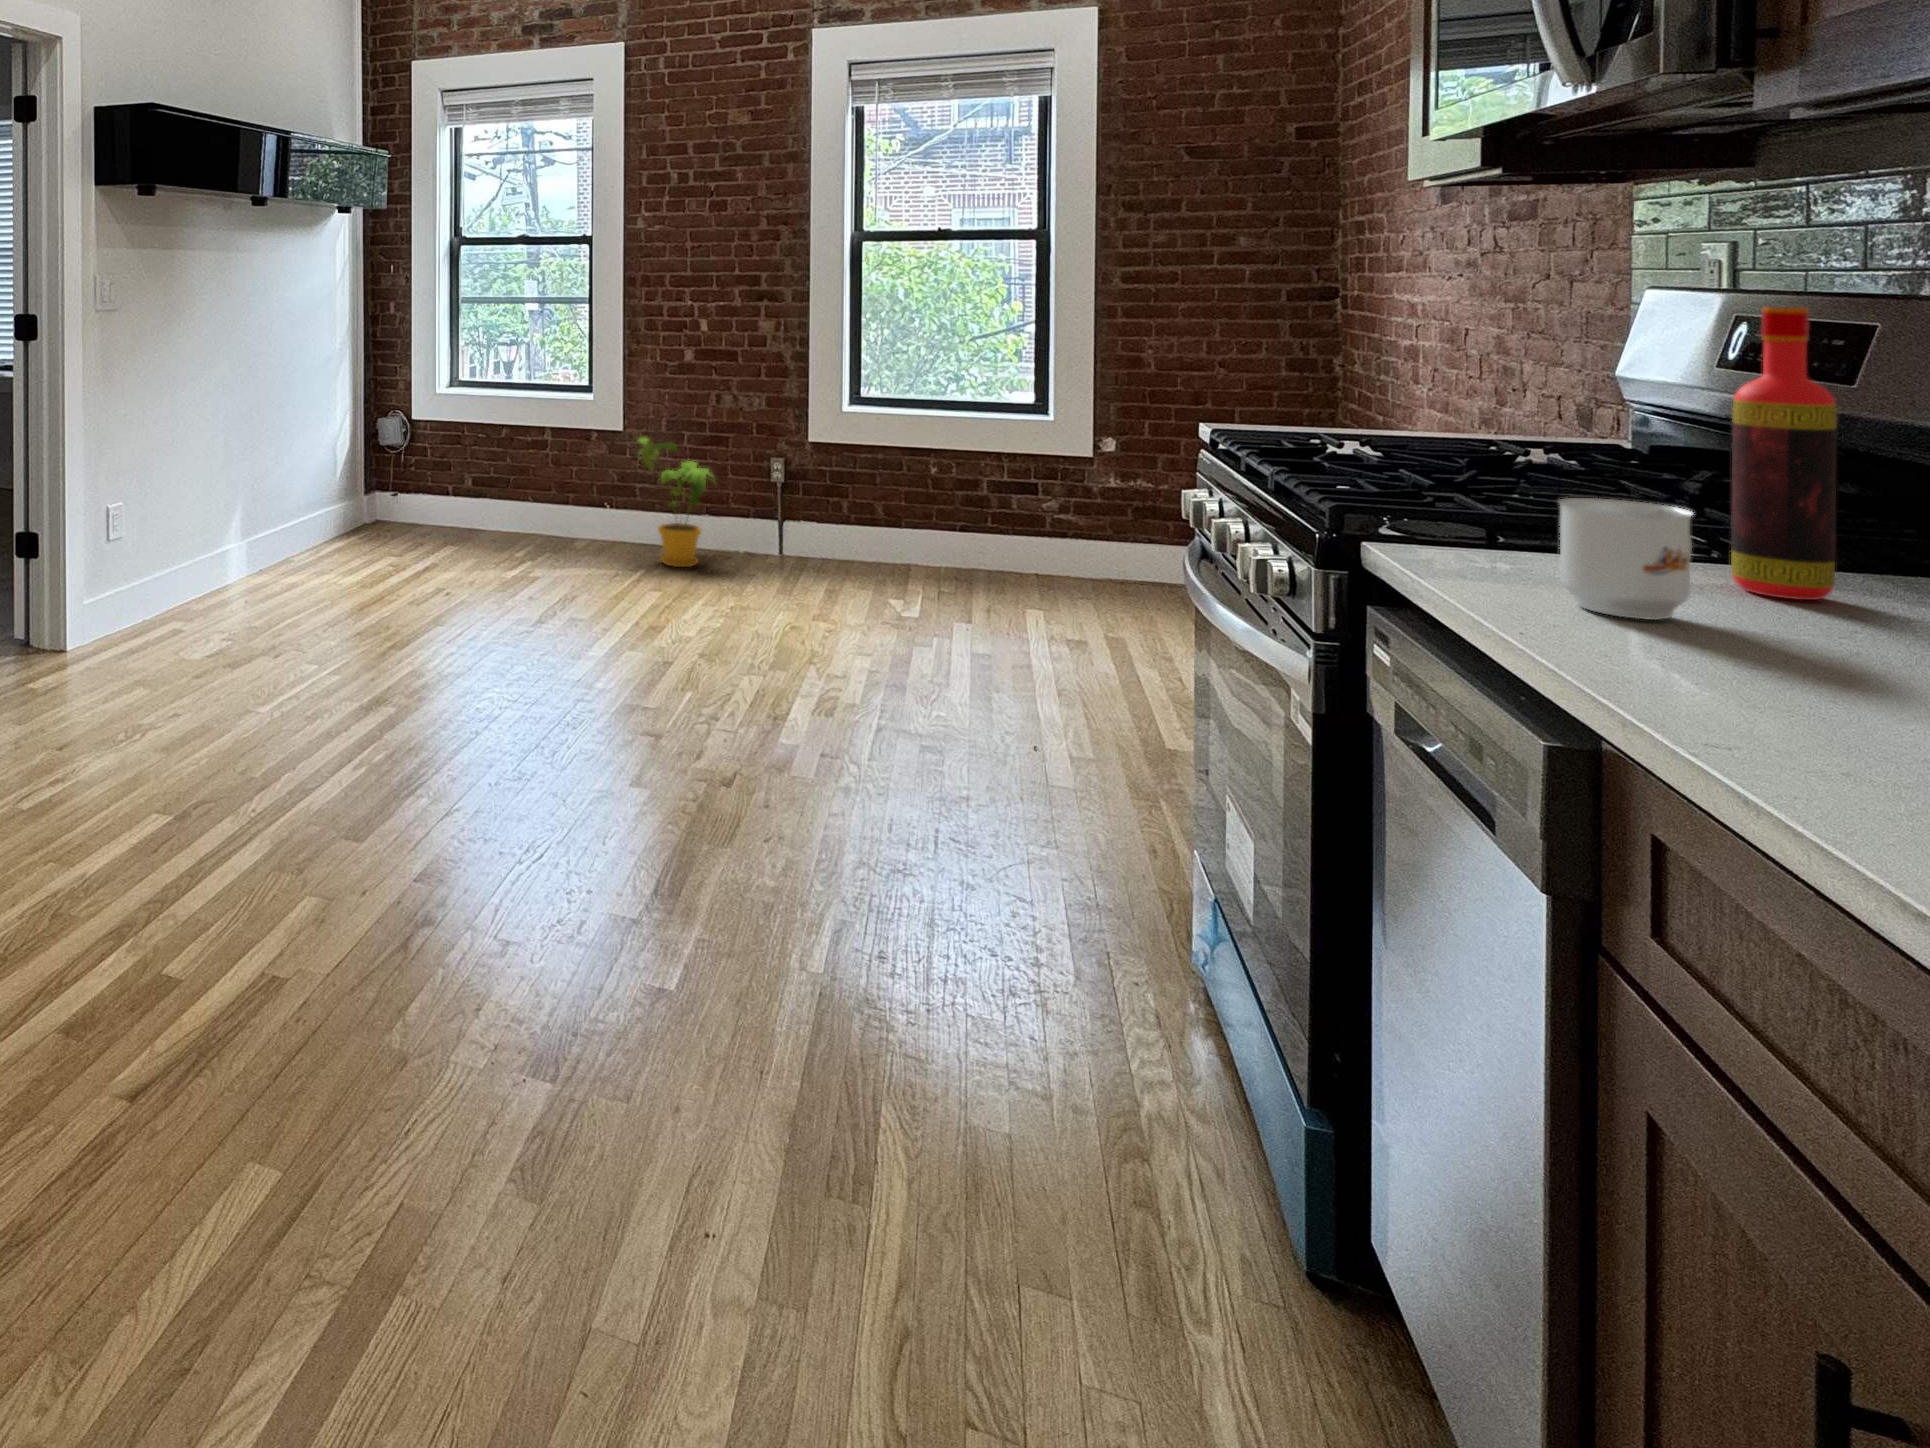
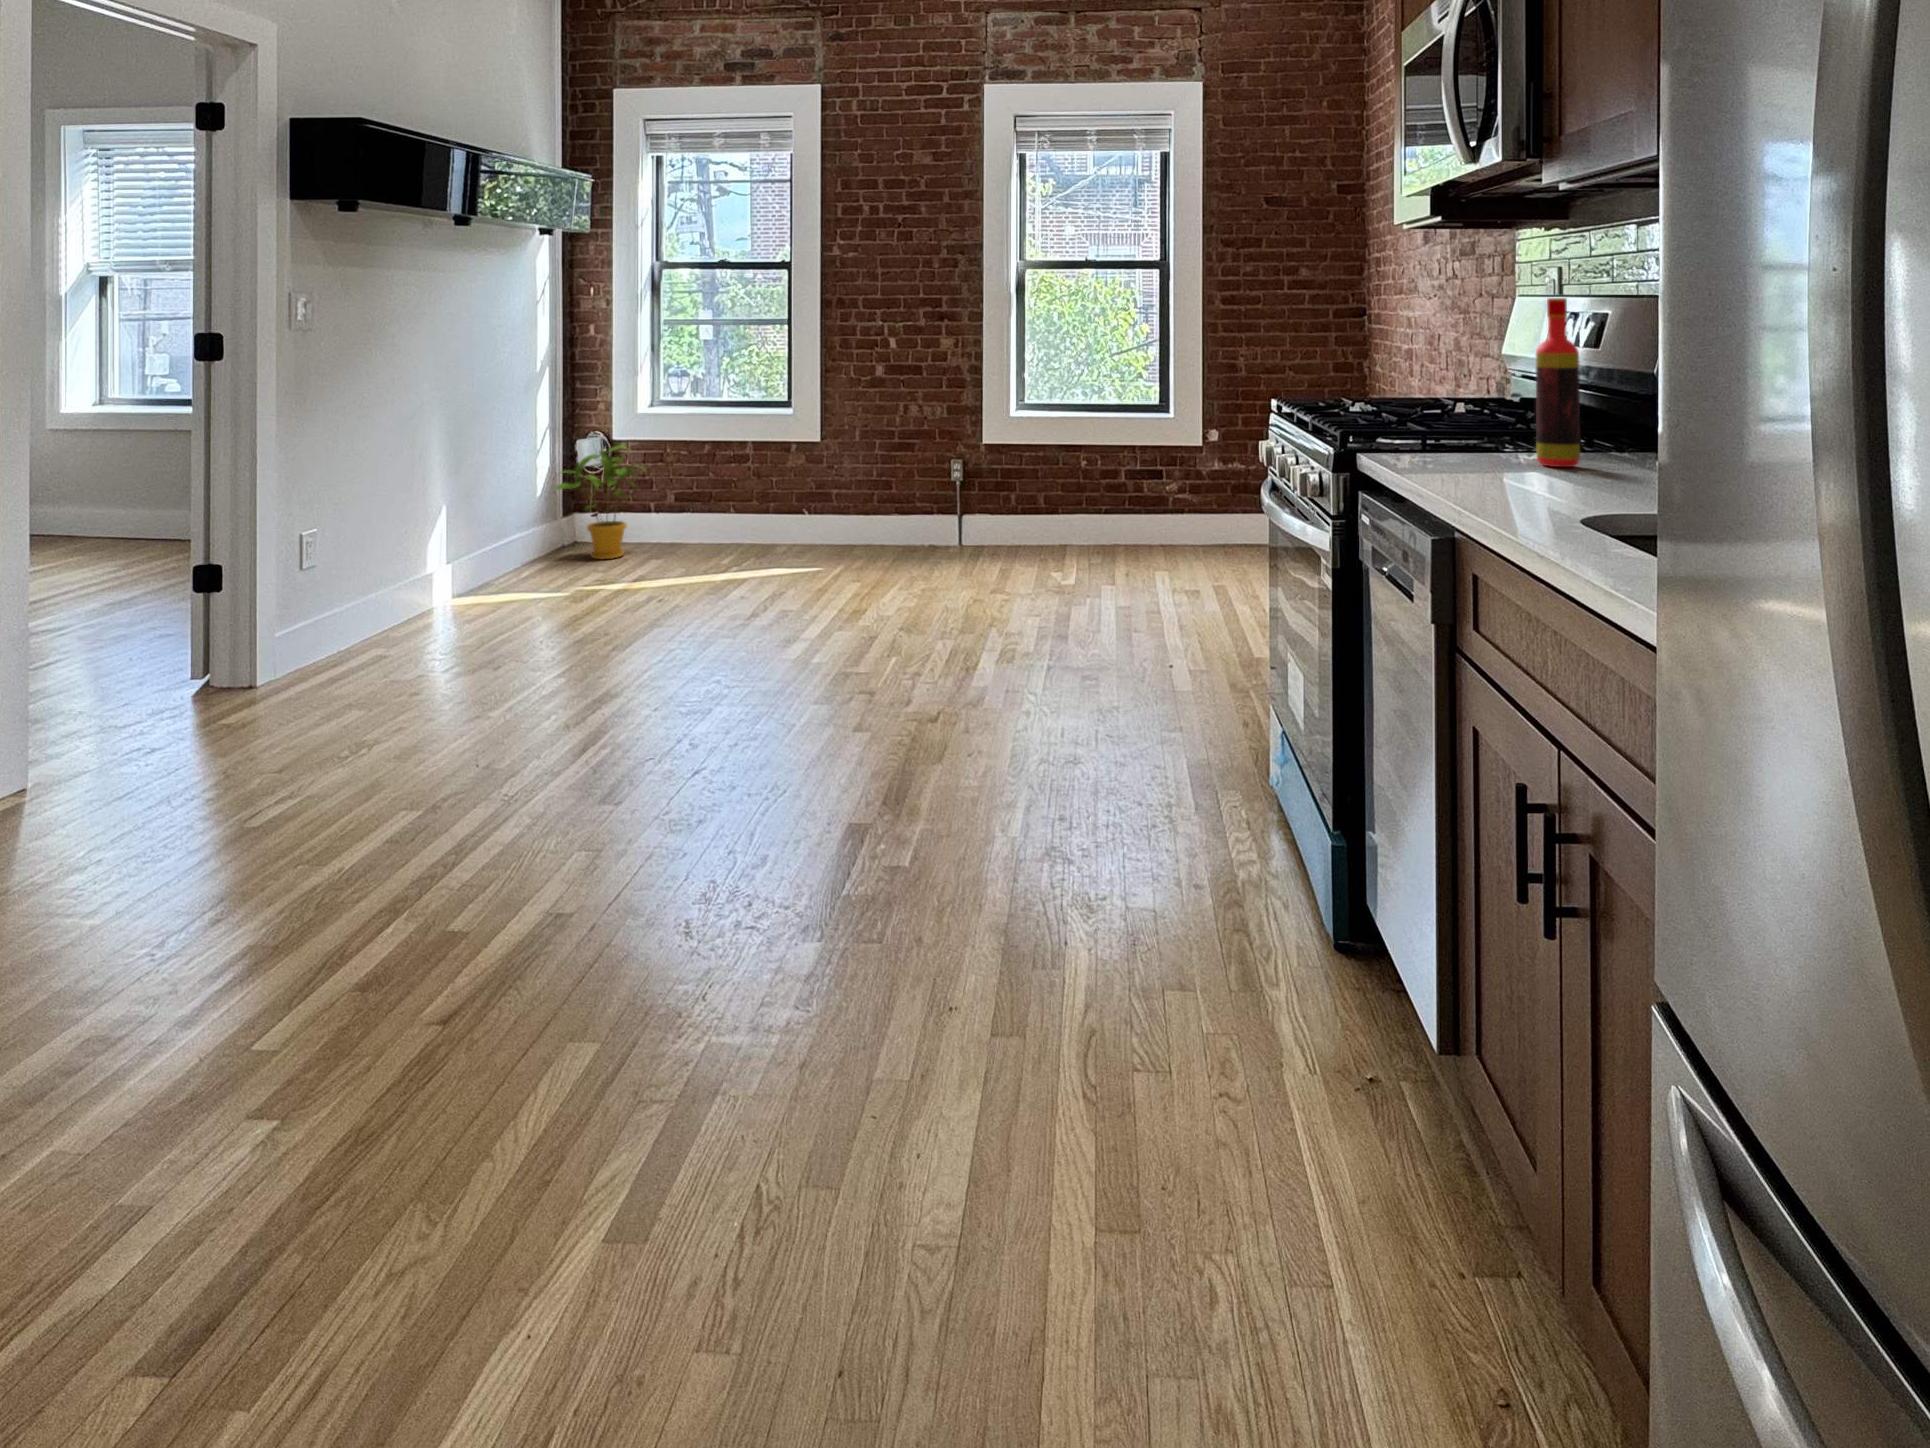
house plant: present [639,438,715,567] -> present [556,445,644,559]
mug: present [1559,498,1693,620] -> none [1450,412,1513,479]

